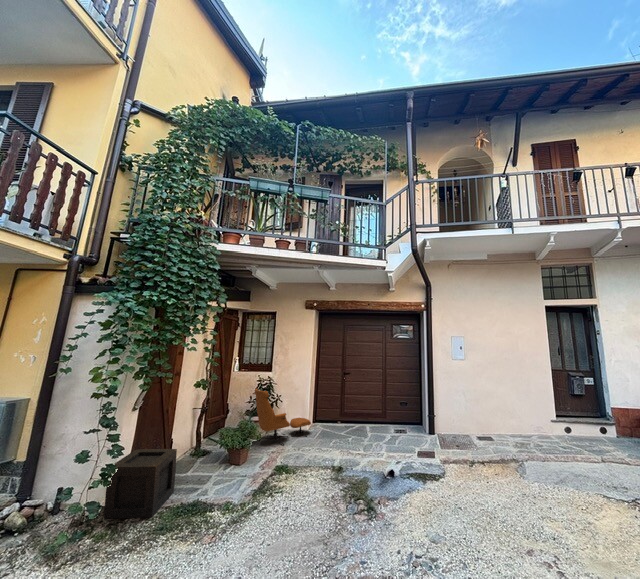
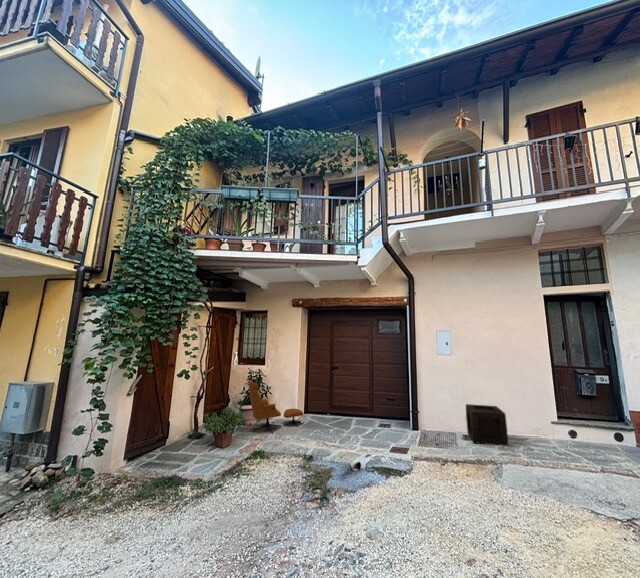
wooden crate: present [104,449,177,518] -> present [466,404,508,446]

